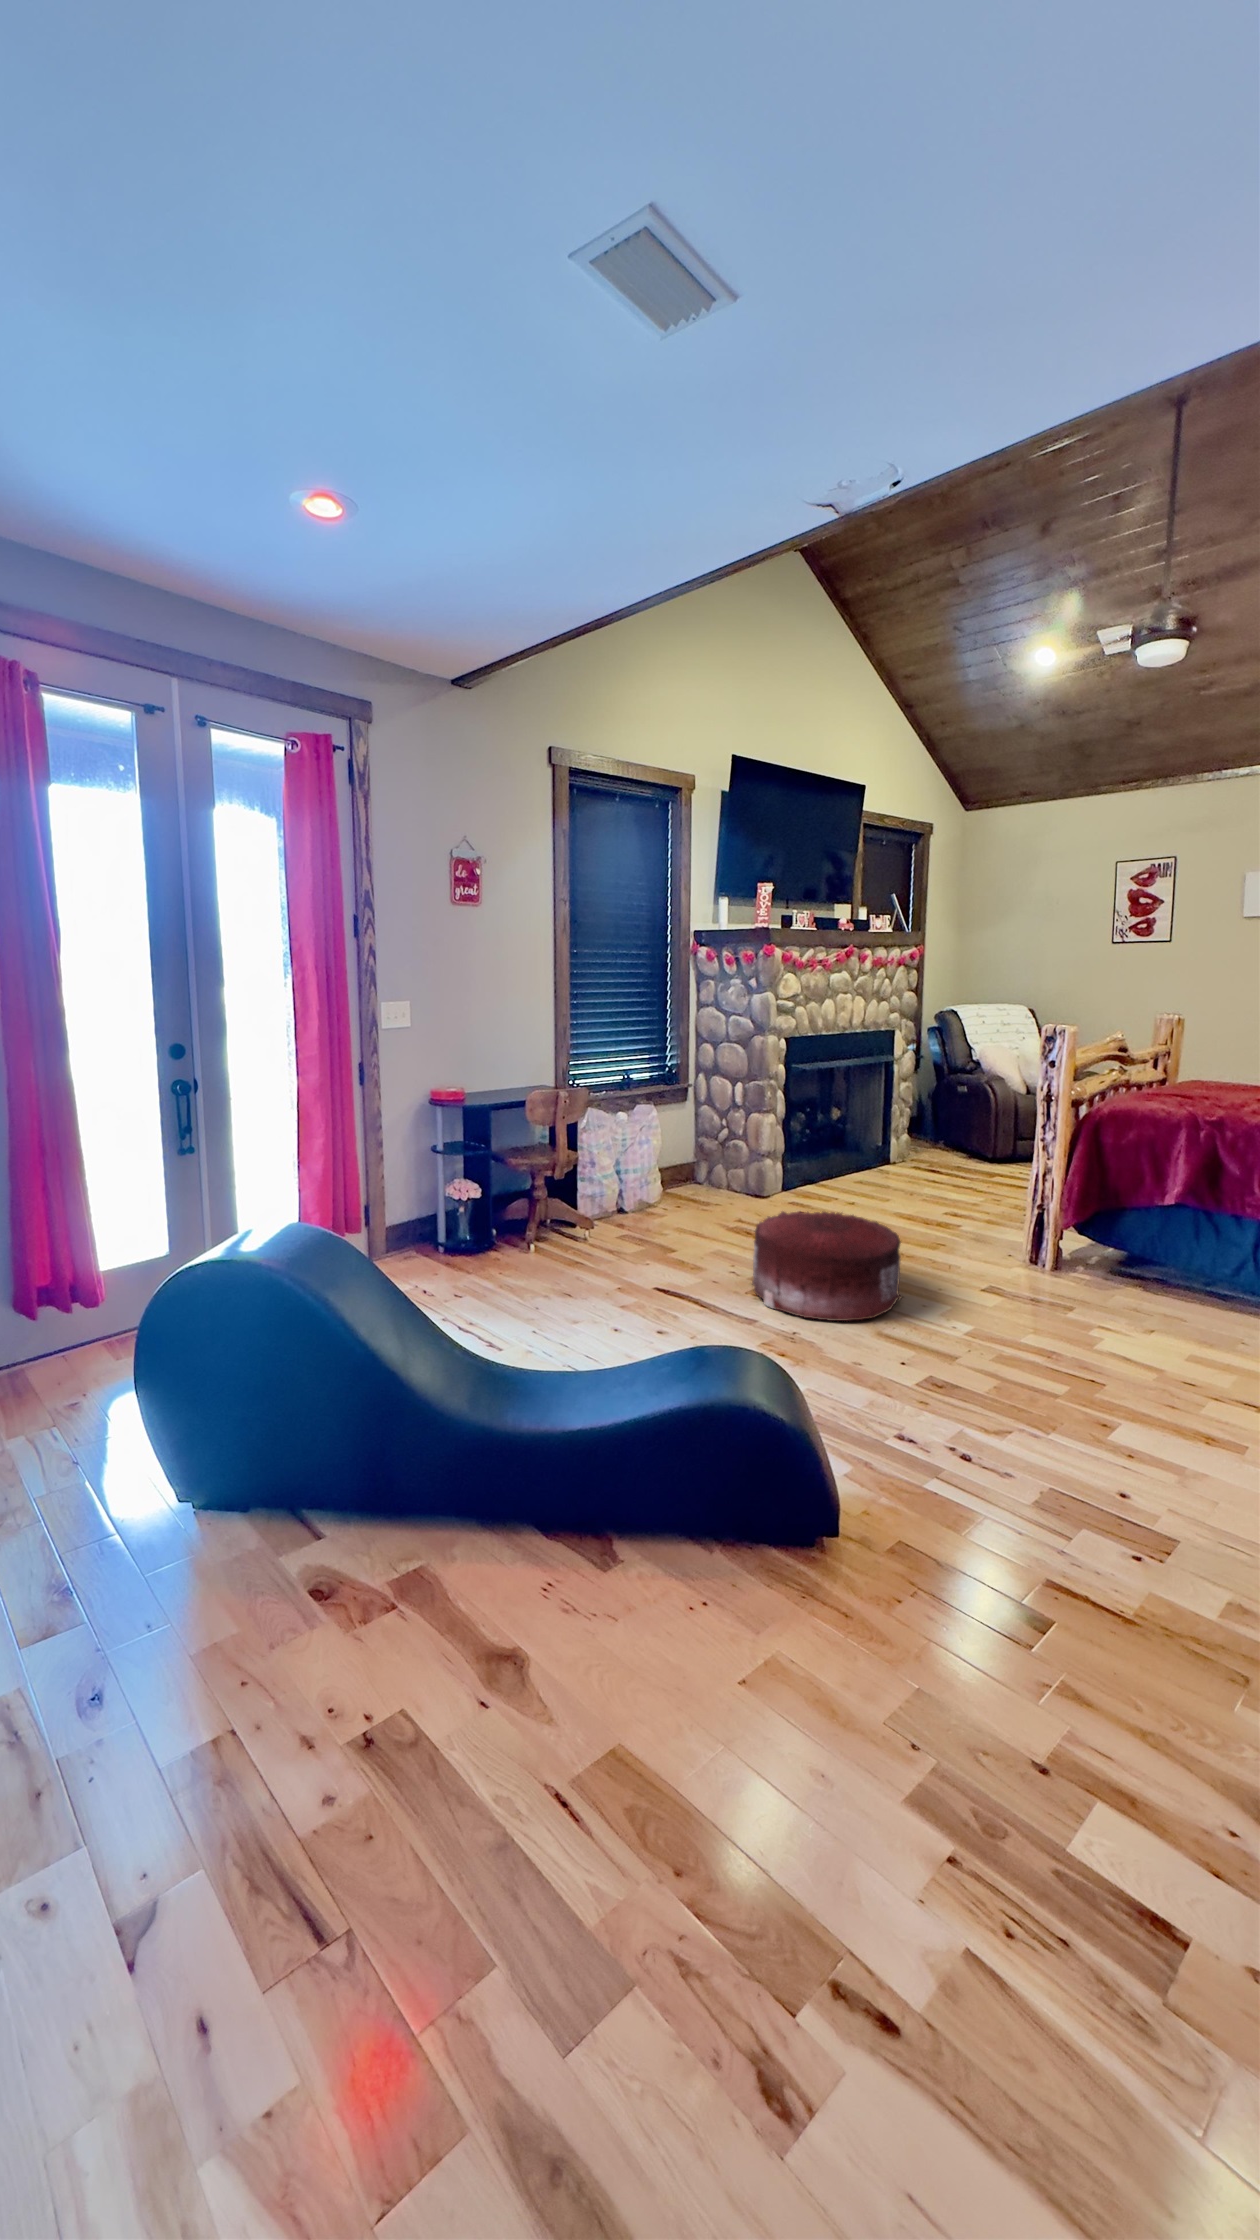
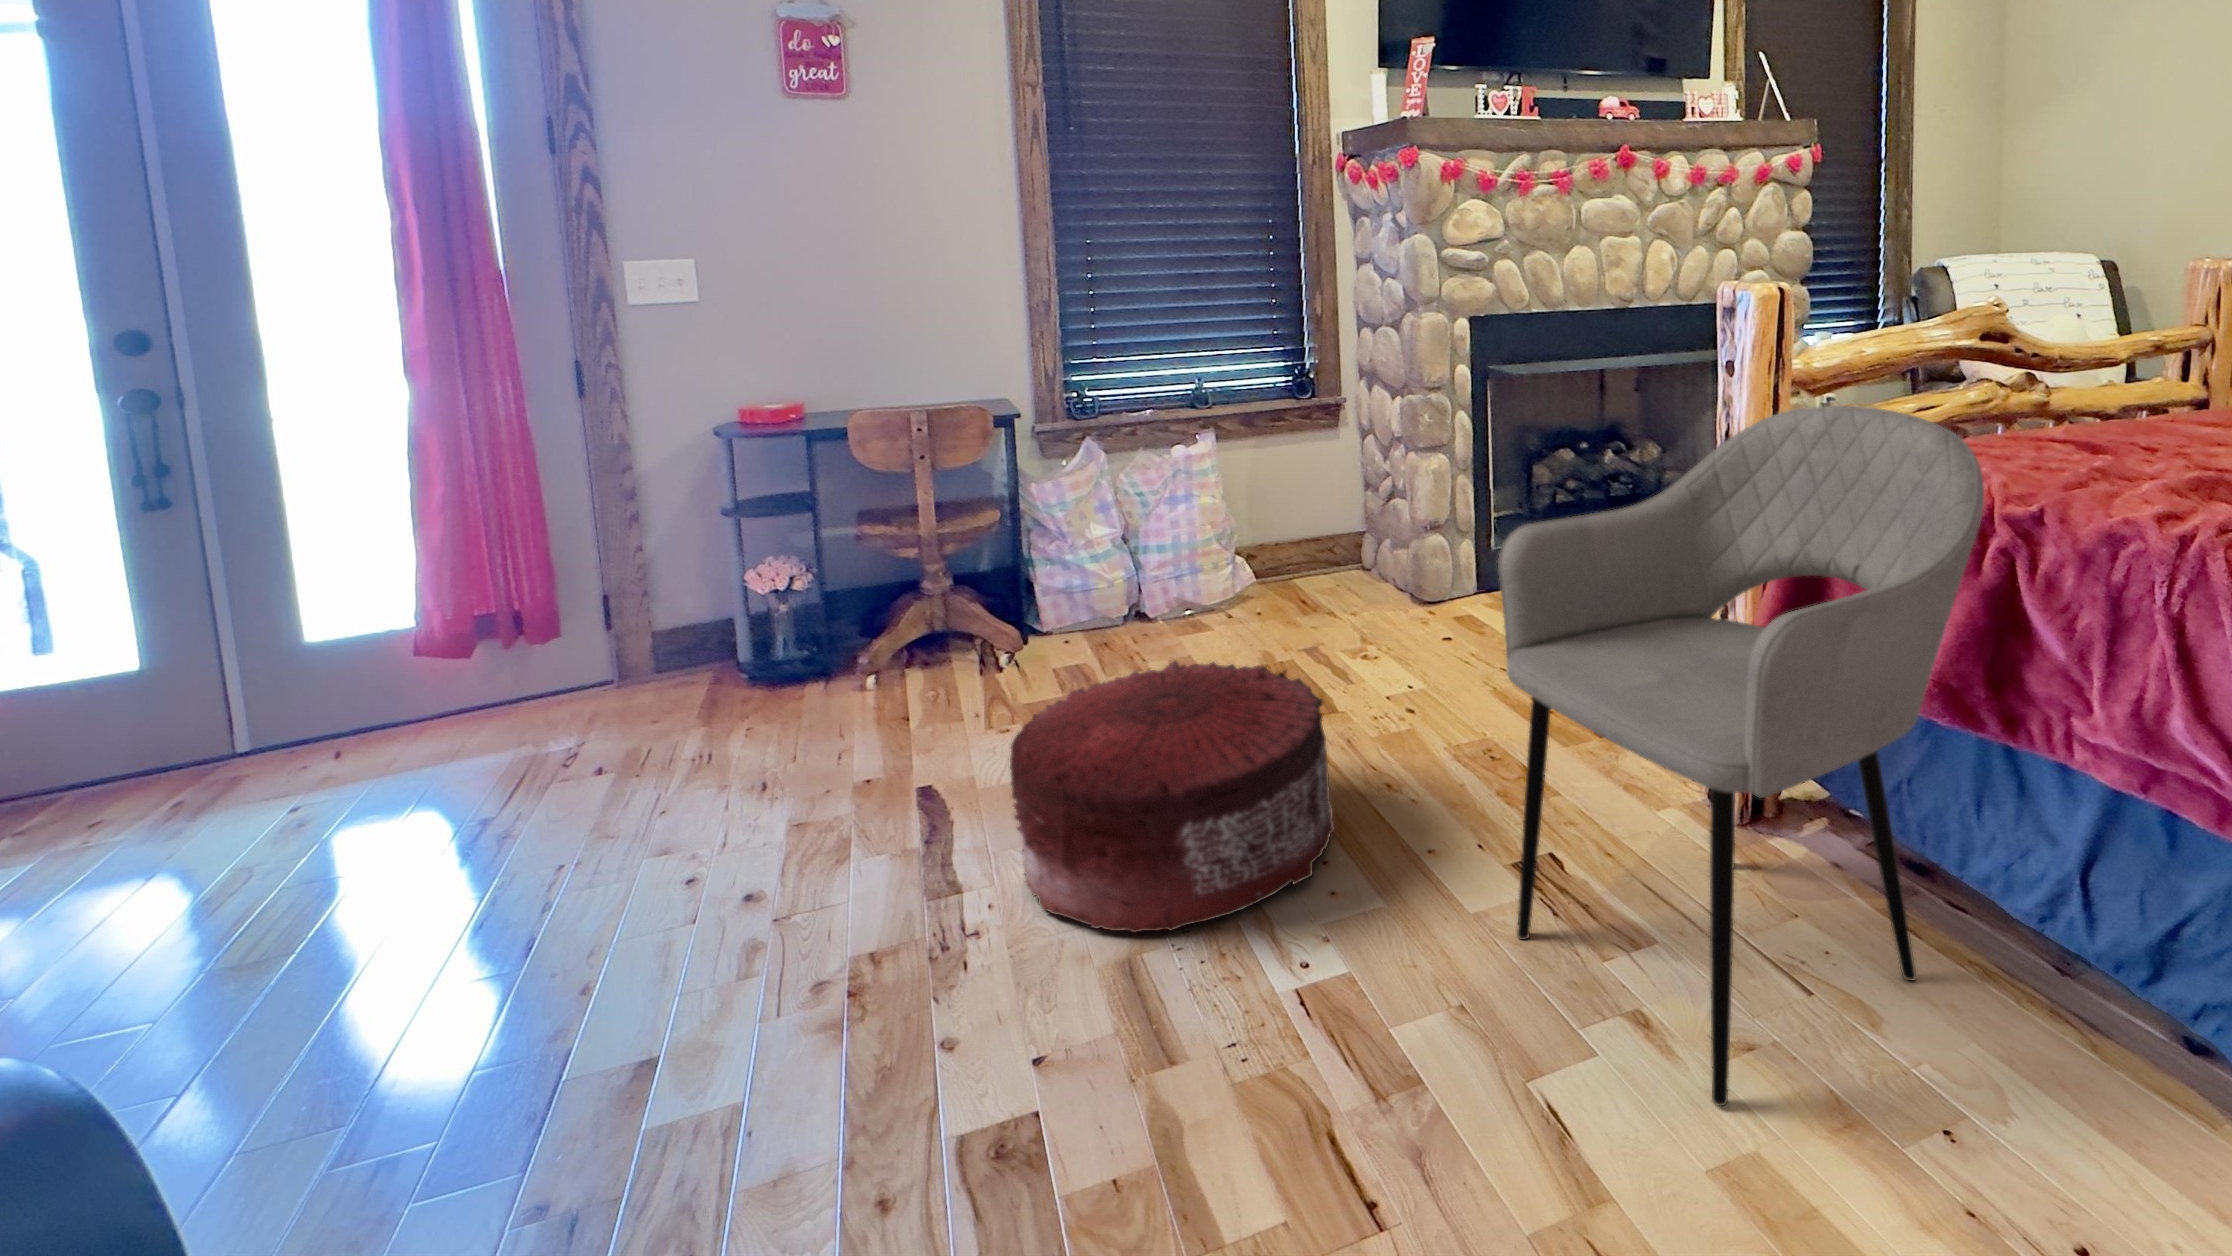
armchair: none [1002,1082,1205,1343] -> present [1498,406,1984,1106]

